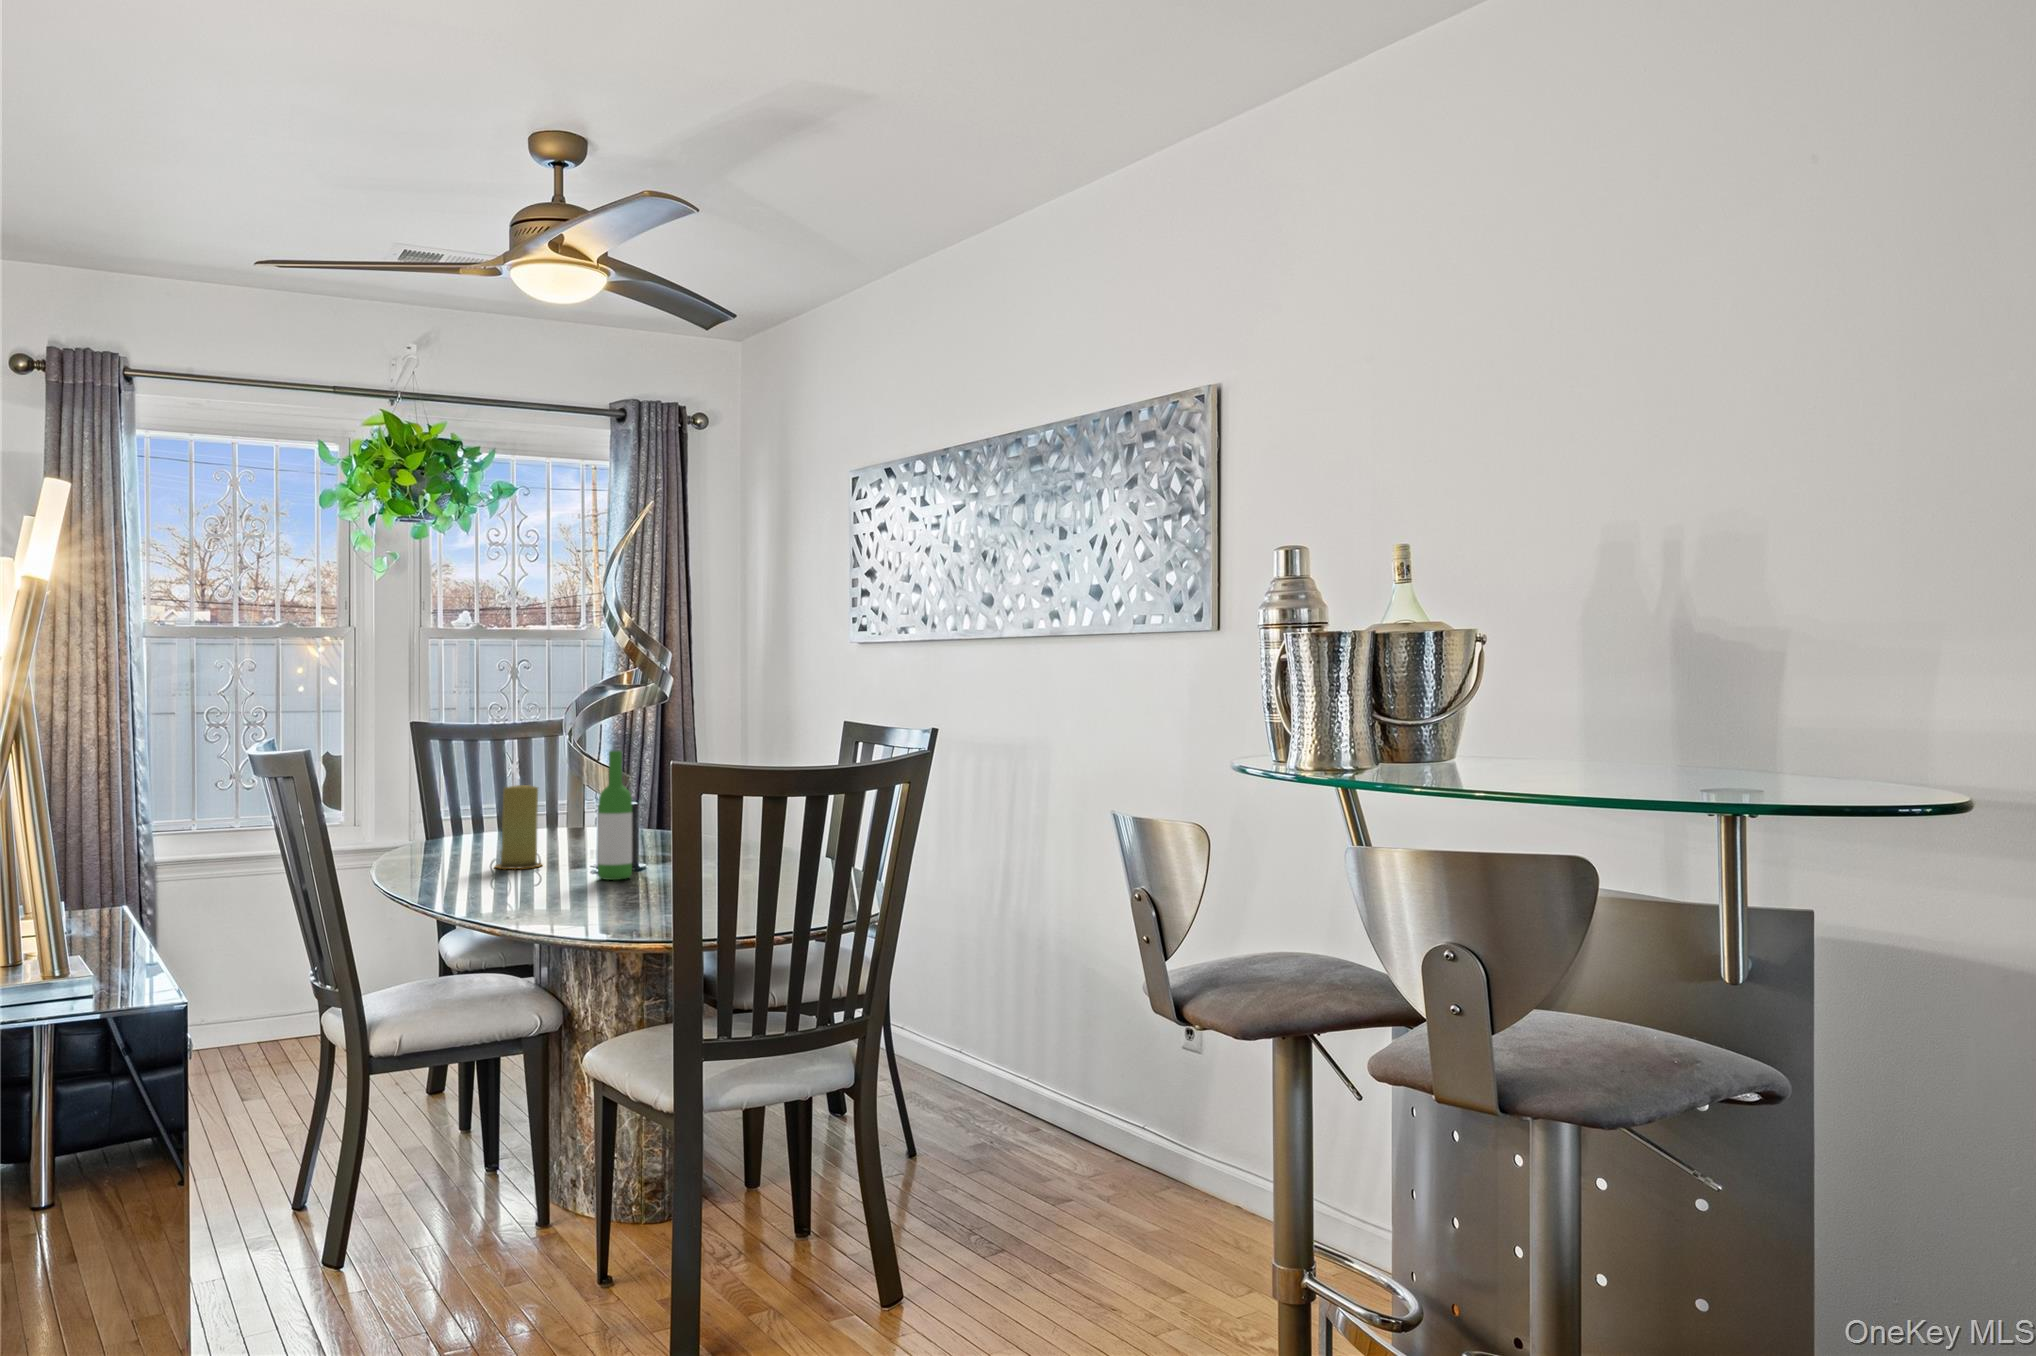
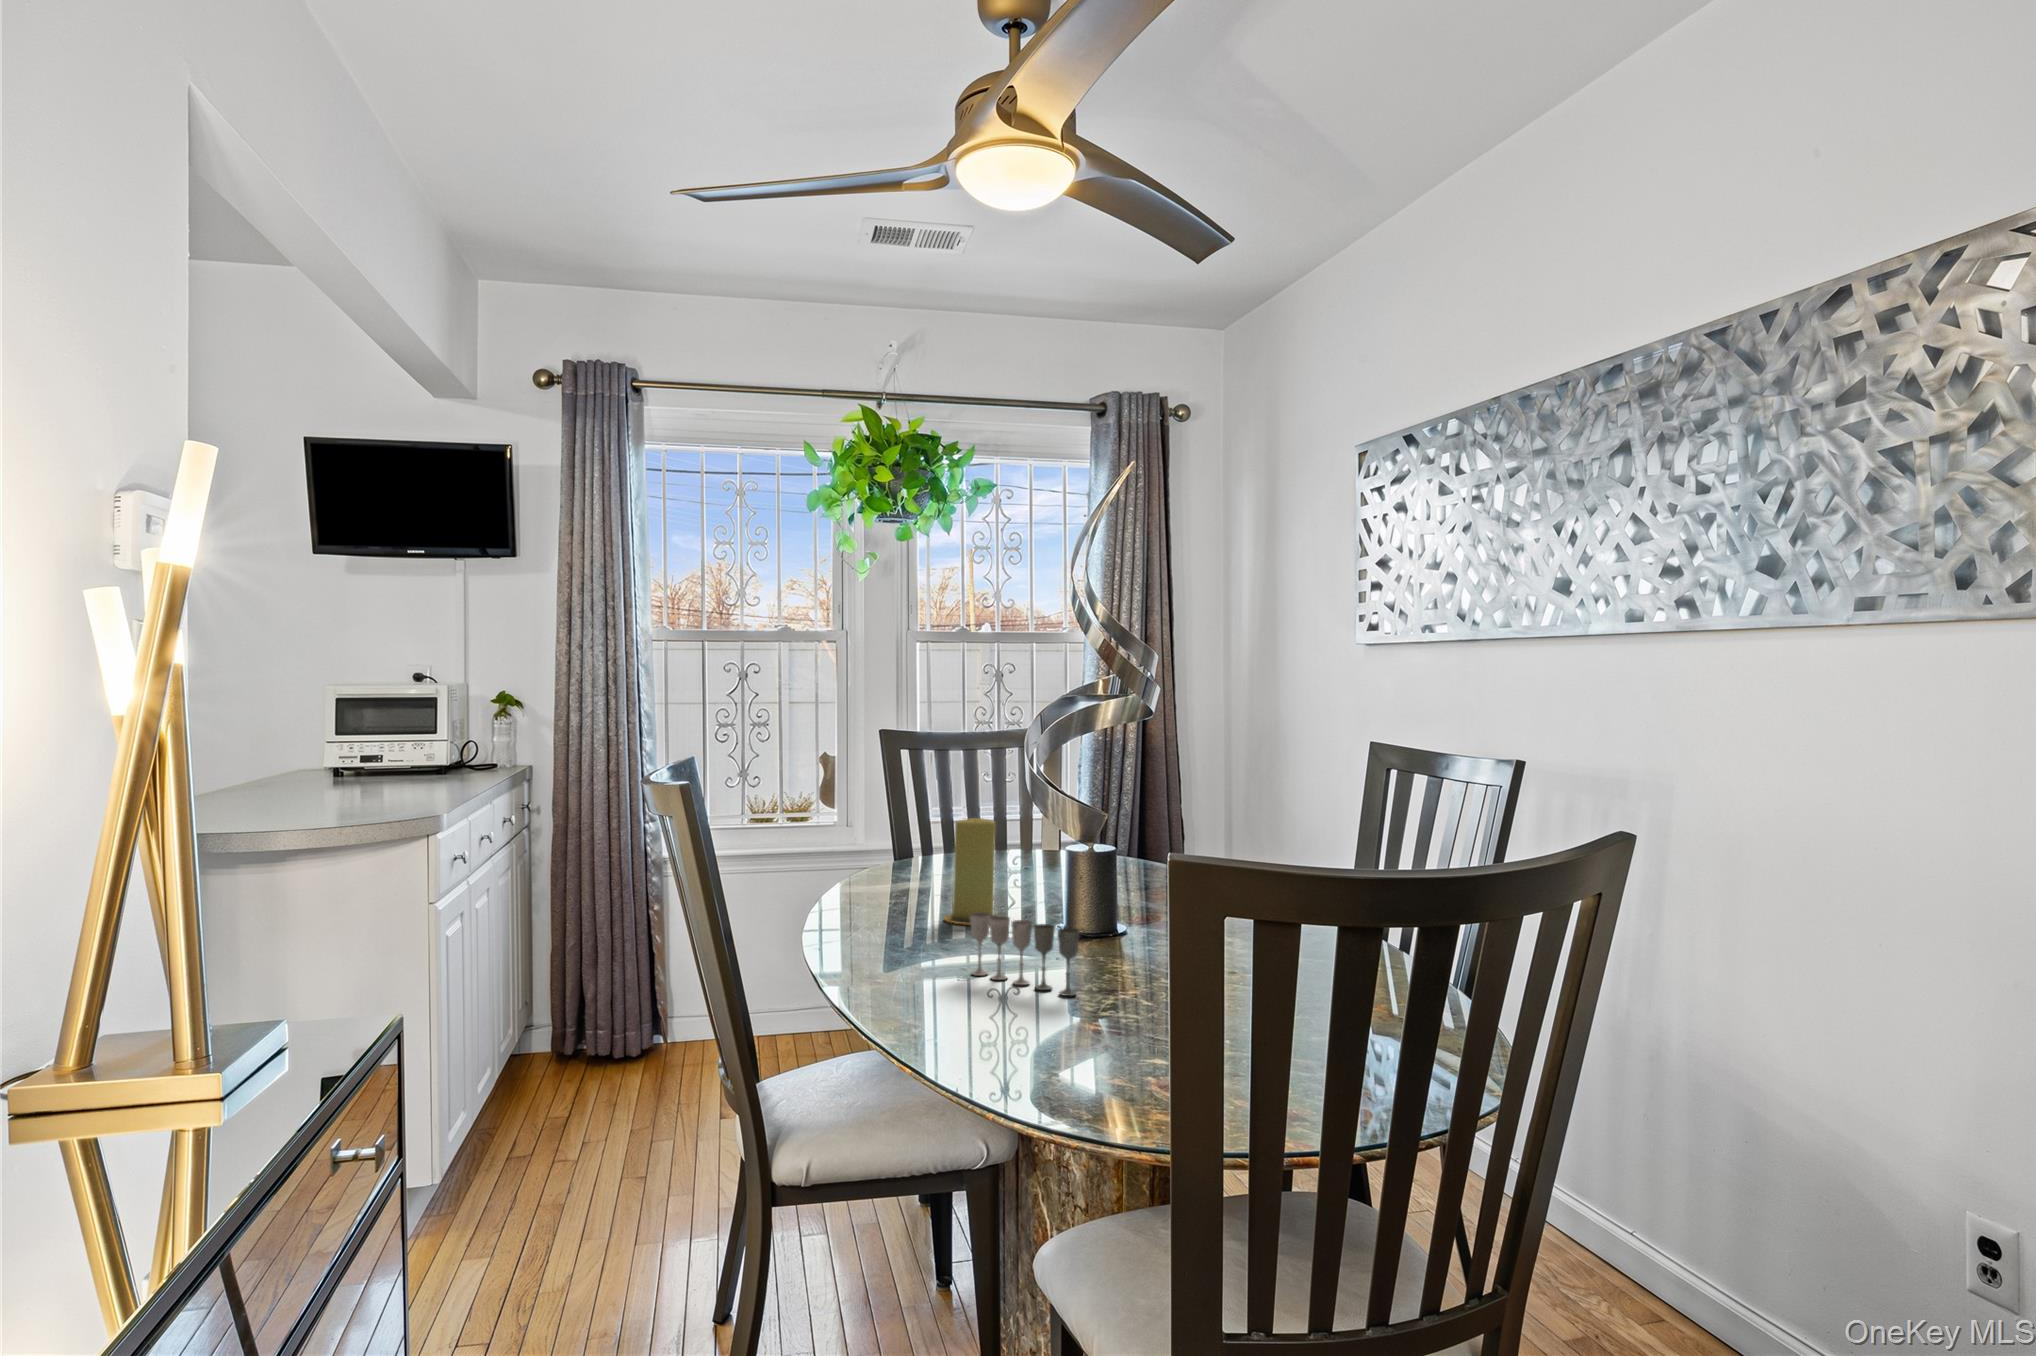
wine bottle: present [598,751,632,880] -> none [1065,784,1109,957]
wine glass: none [525,847,611,897] -> present [970,913,1079,996]

